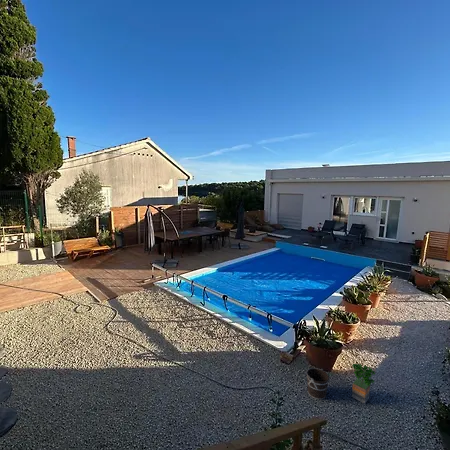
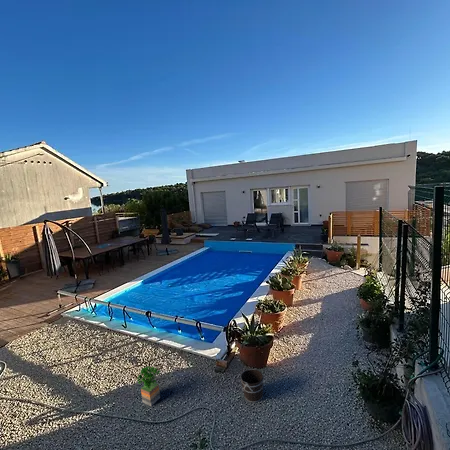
potted tree: present [352,364,375,404] -> present [138,366,161,406]

